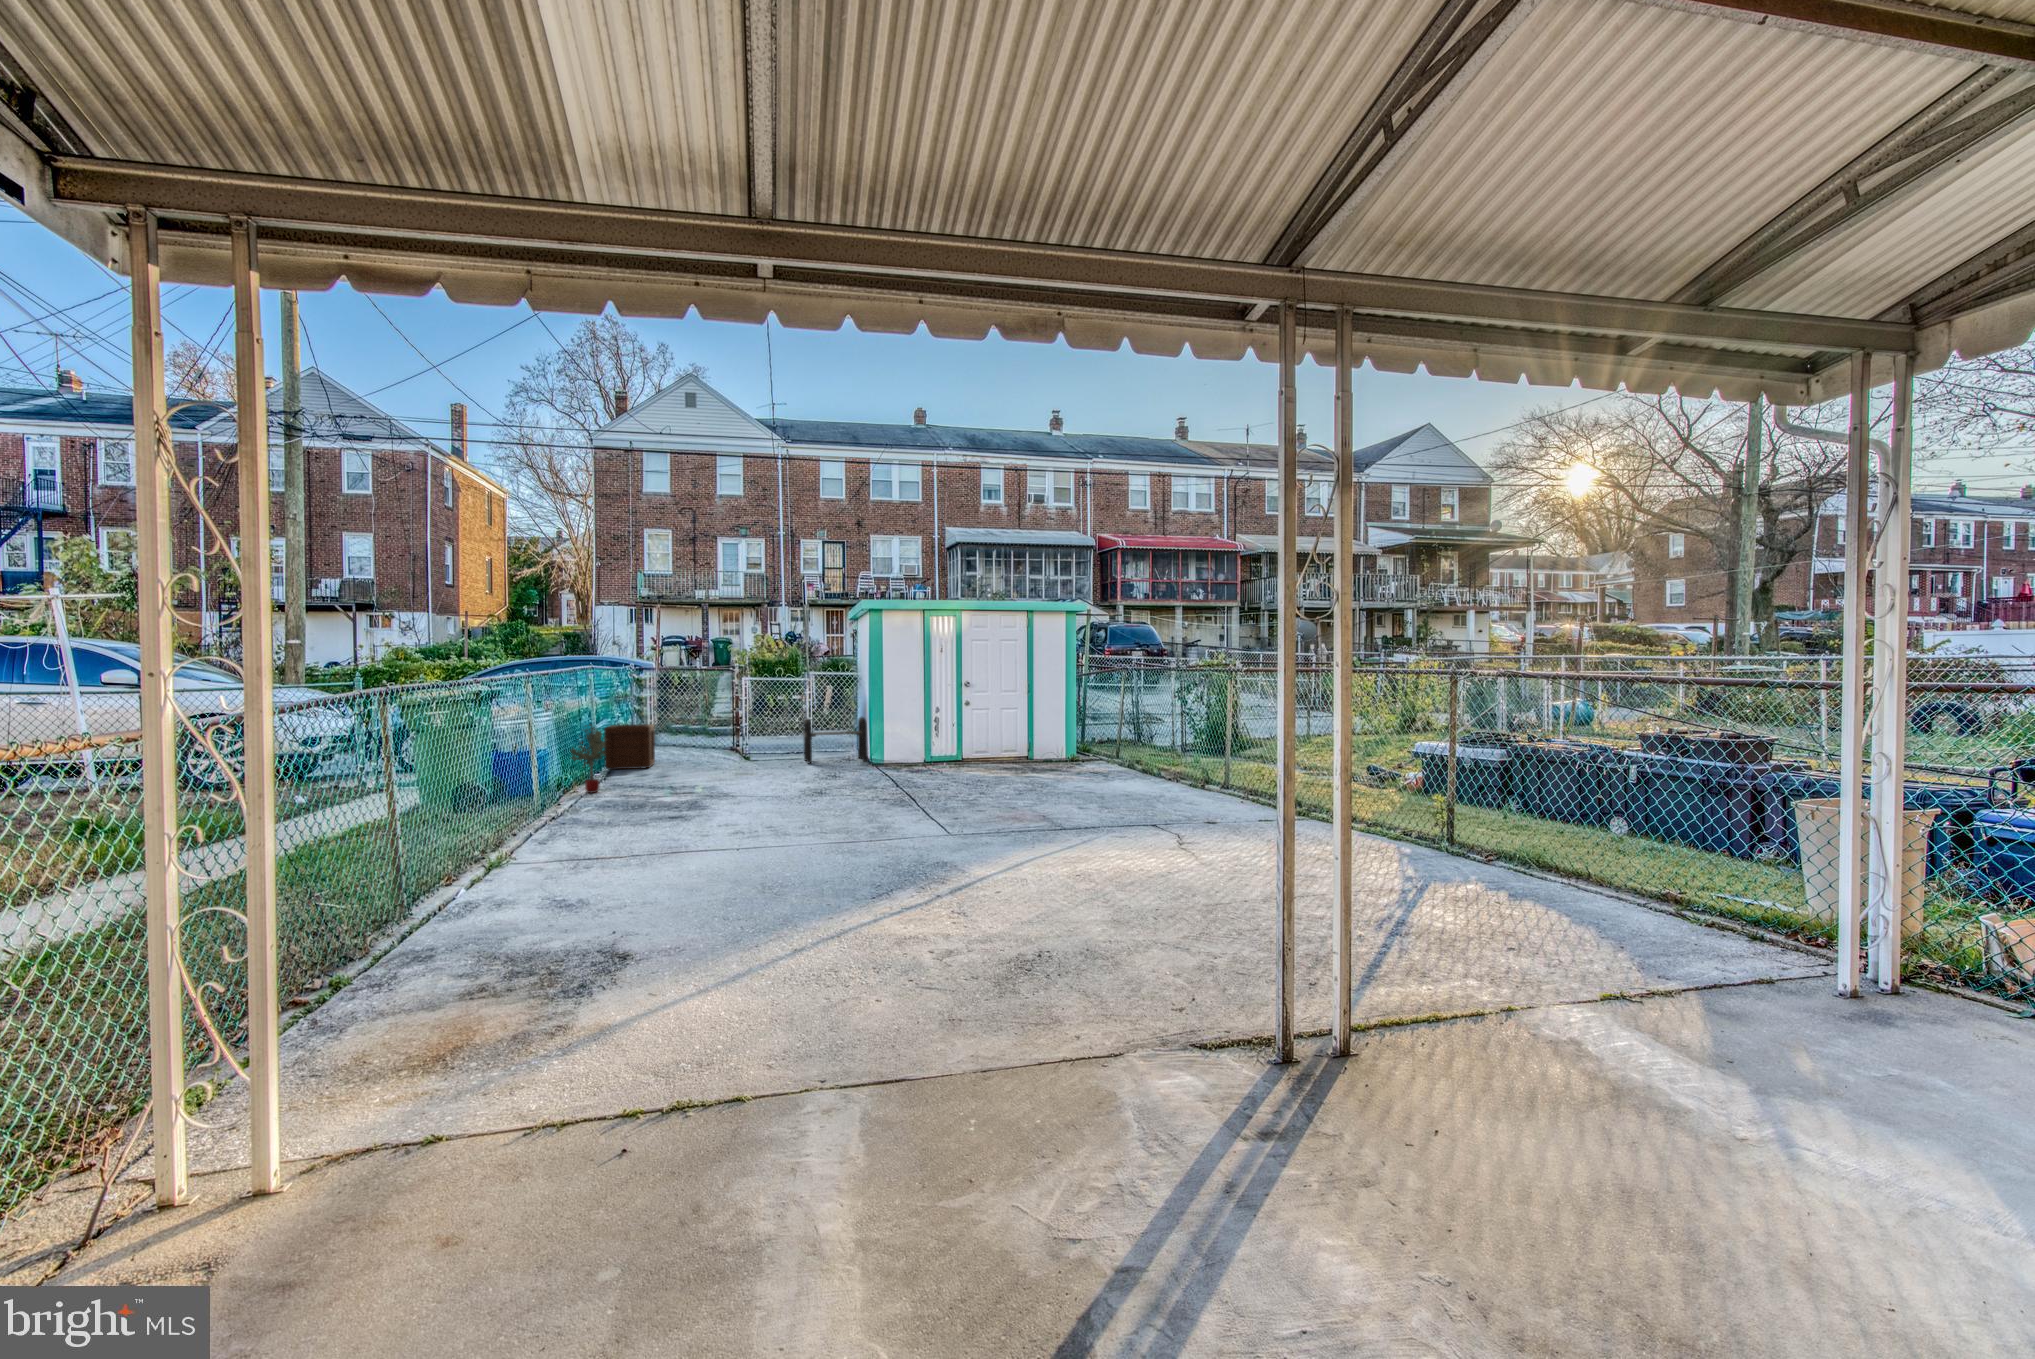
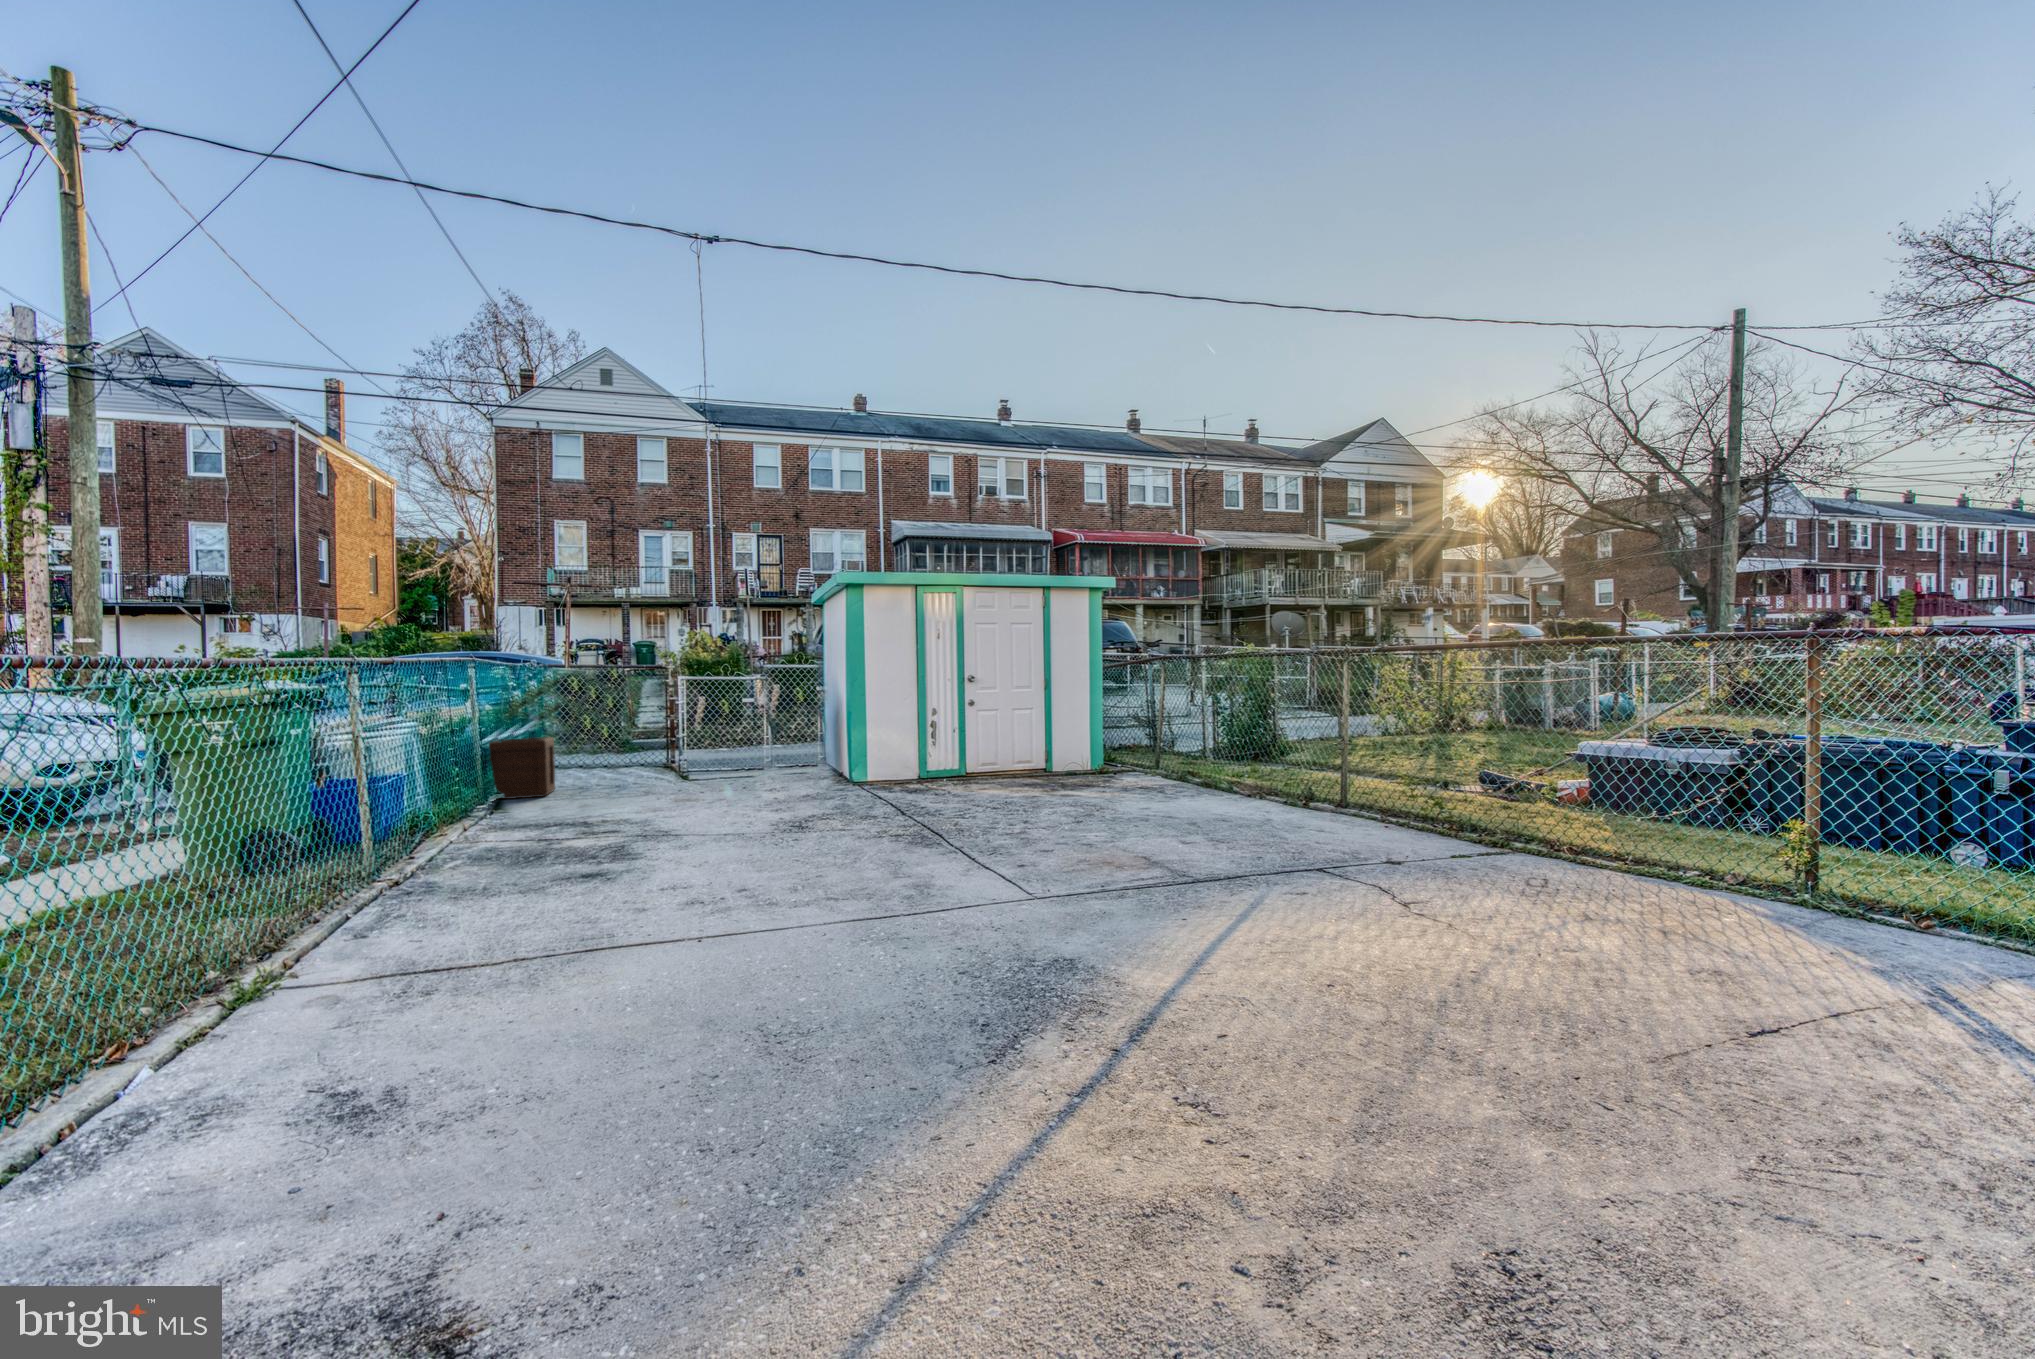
bench: present [804,717,868,763] -> none [755,722,840,784]
potted tree: present [570,726,607,793] -> none [413,738,474,839]

